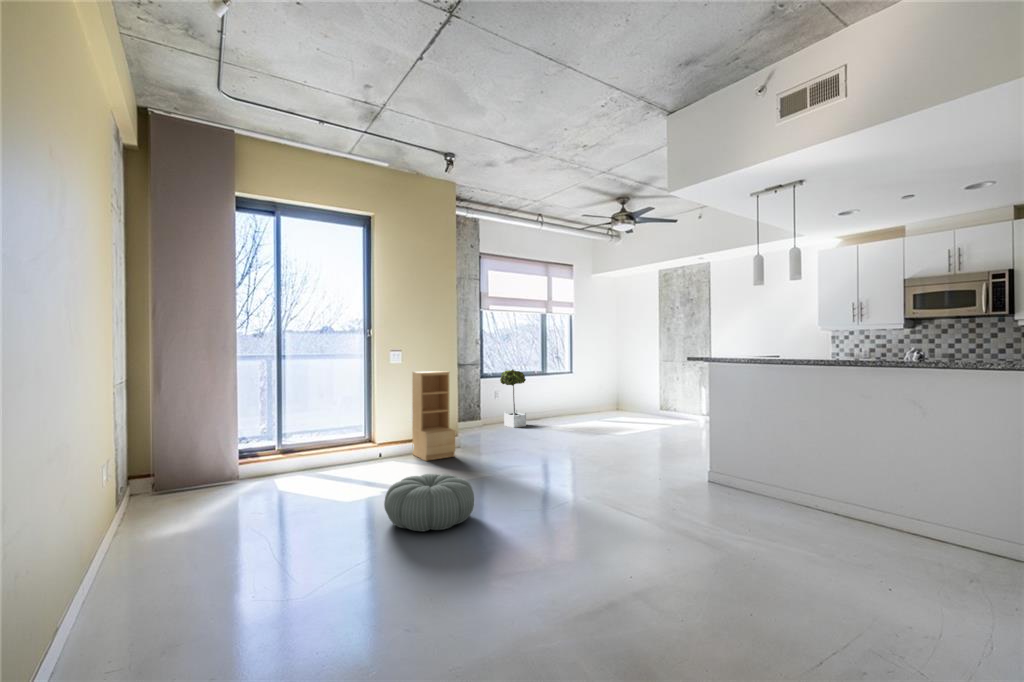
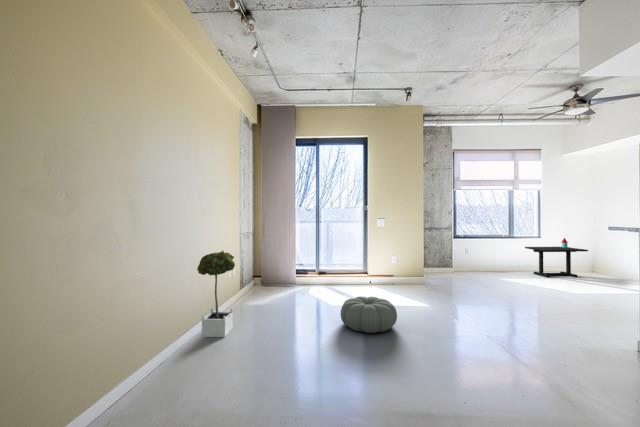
potted tree: present [500,369,526,428] -> present [197,251,235,337]
bookshelf: present [412,371,455,461] -> none [391,232,417,290]
side table: none [558,372,617,421] -> present [525,238,588,277]

